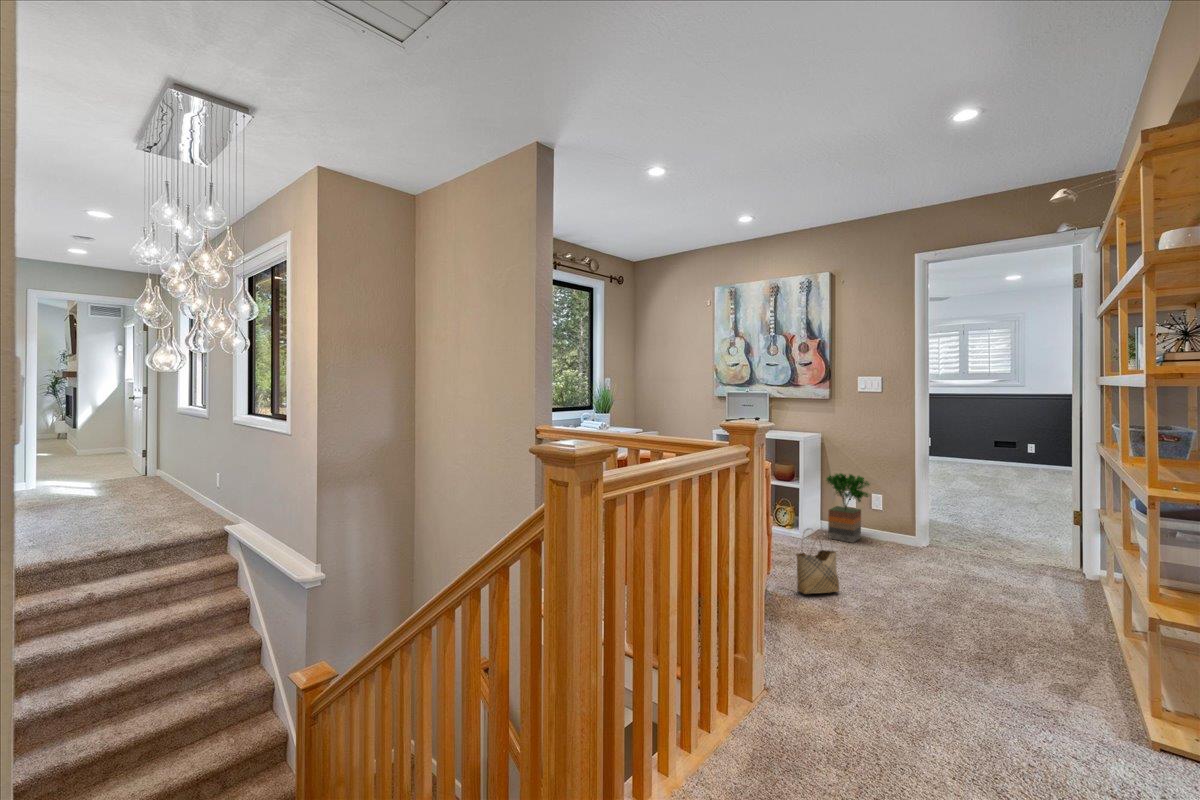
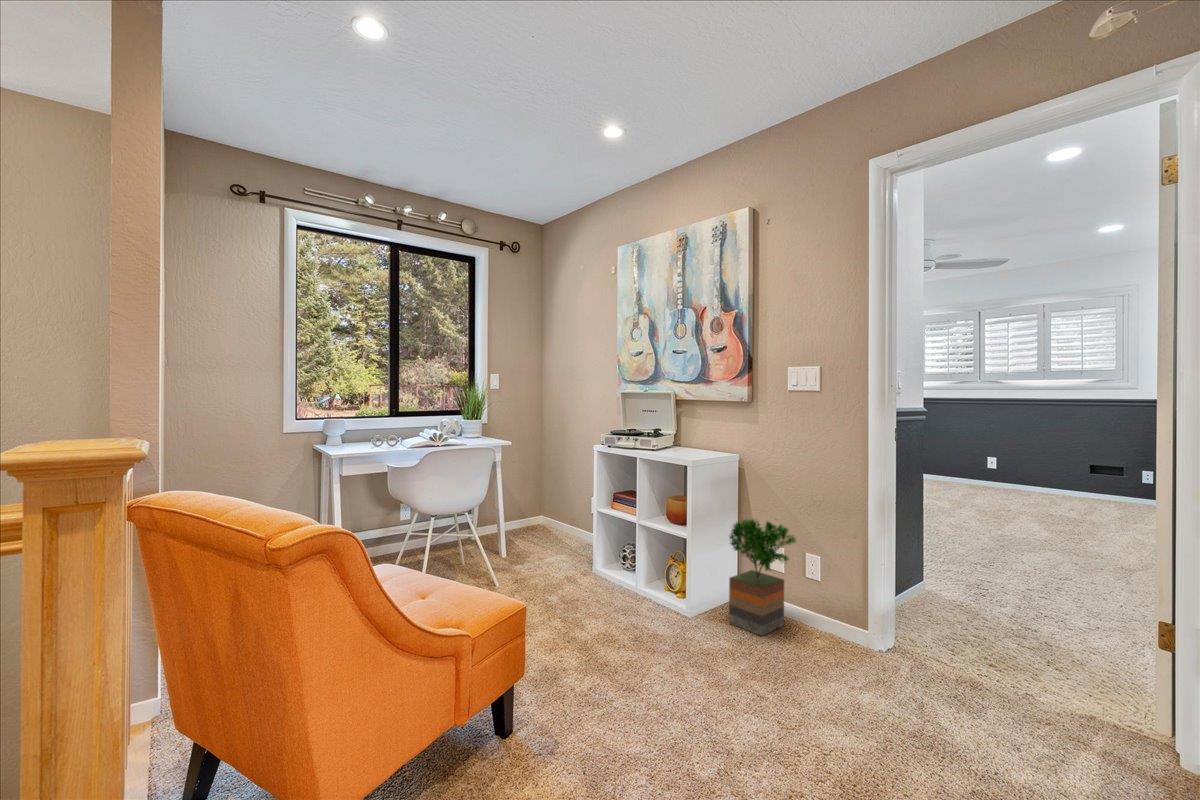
woven basket: present [797,529,839,594] -> none [545,634,629,766]

